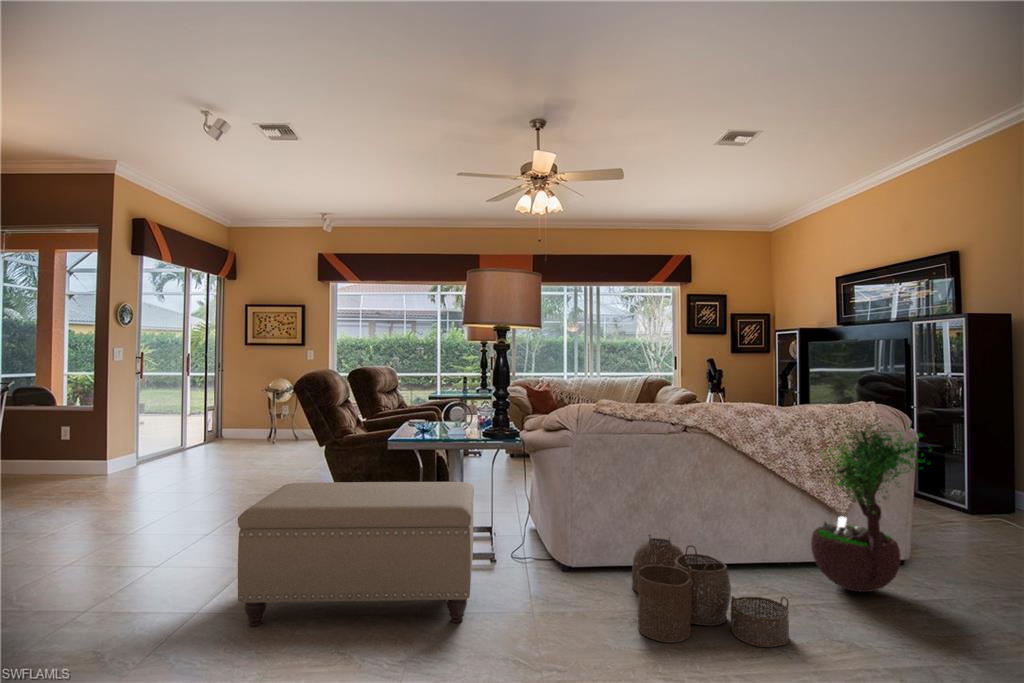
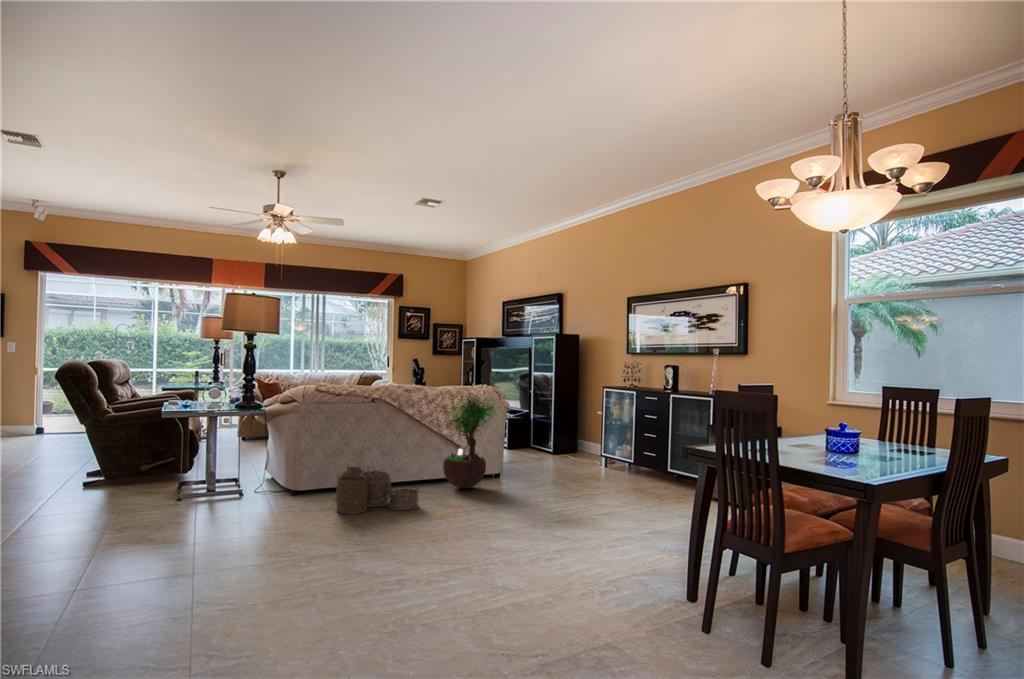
ottoman: present [238,482,474,626] -> none [56,438,233,534]

